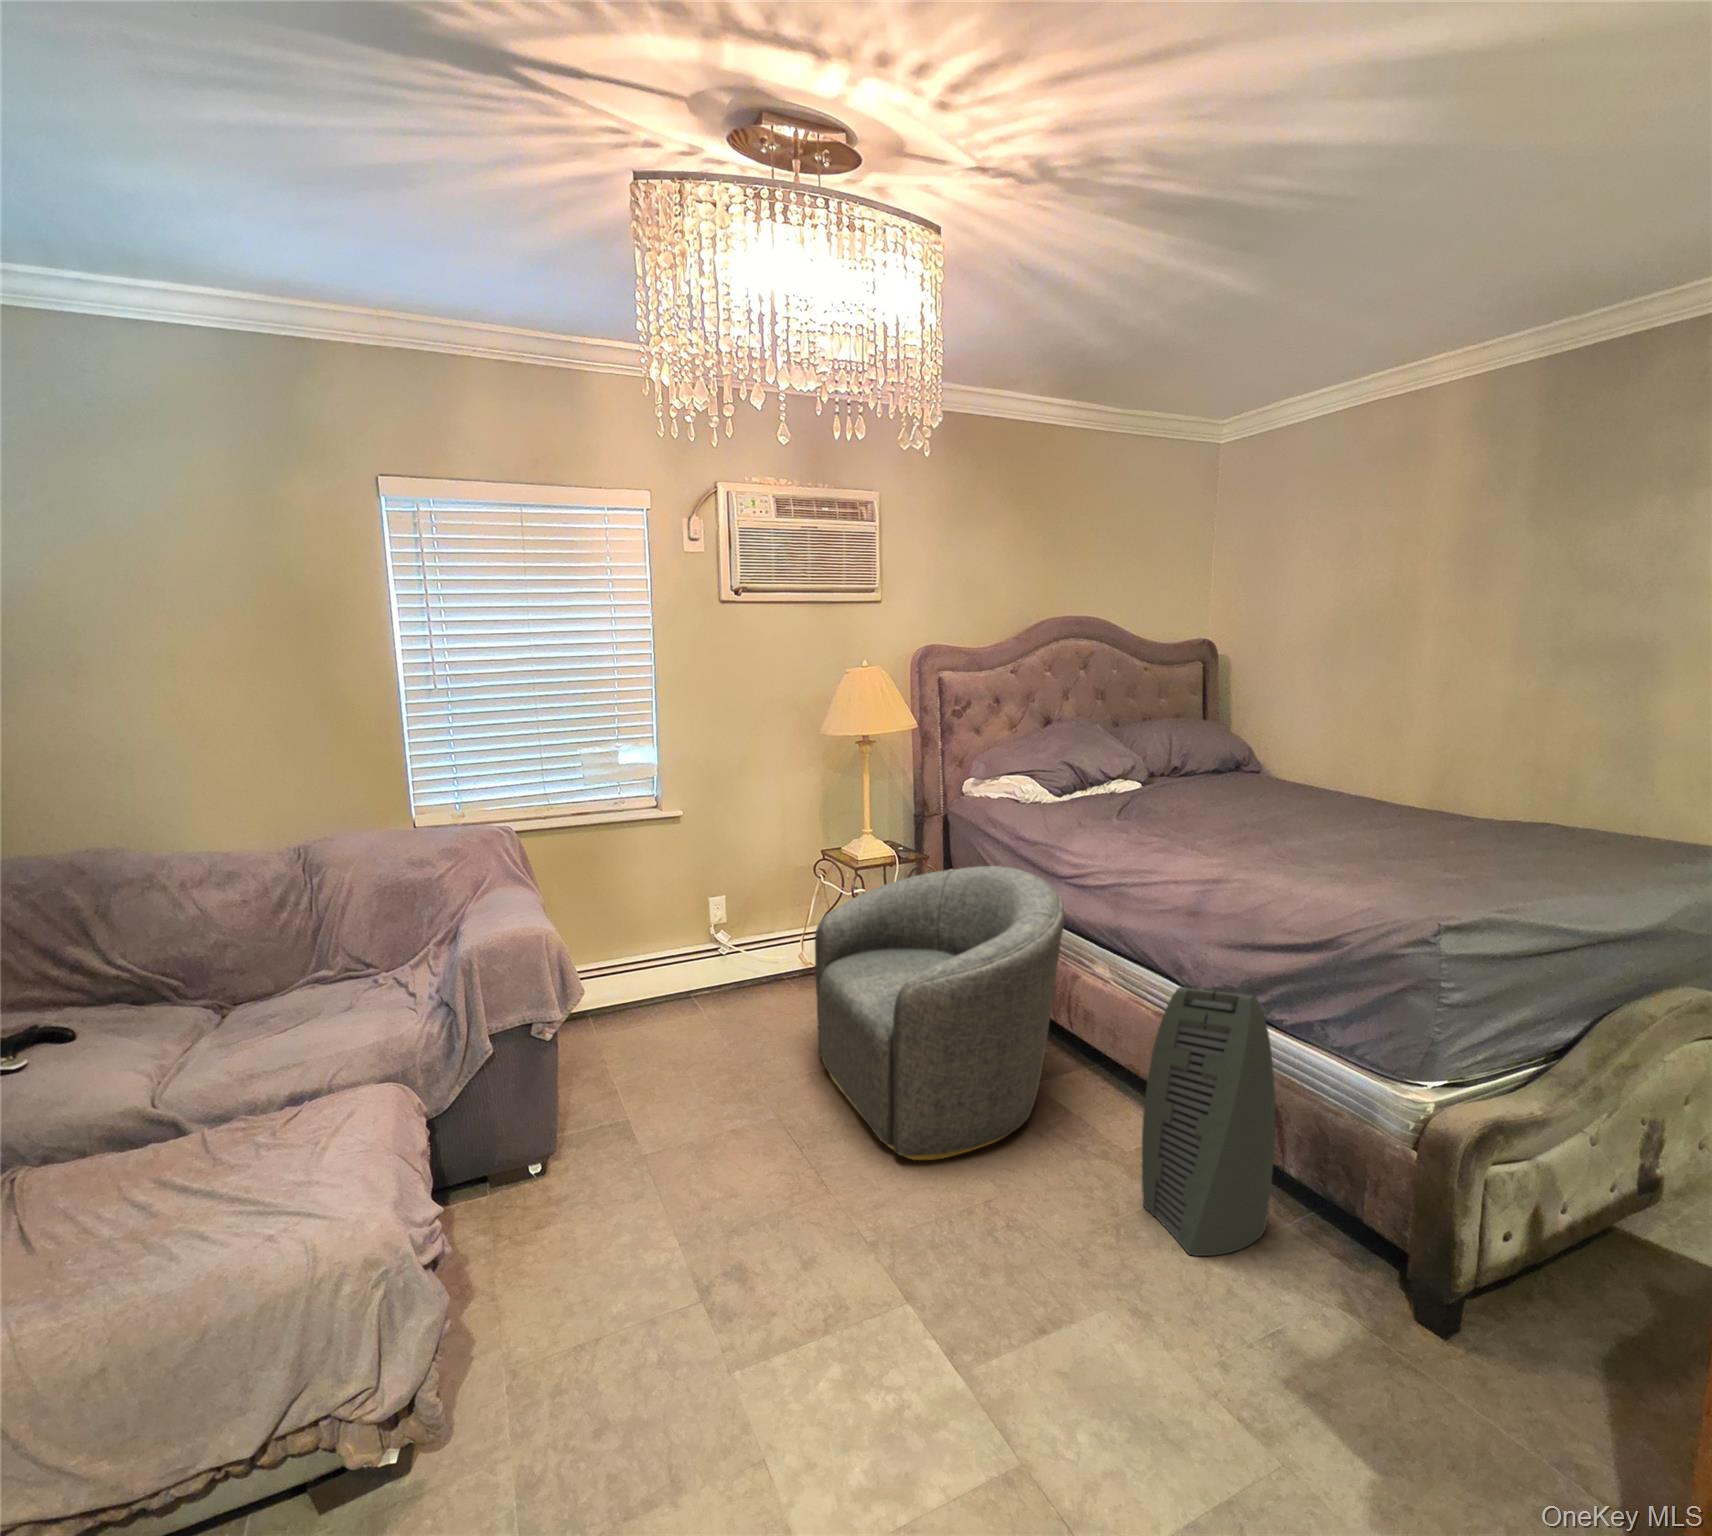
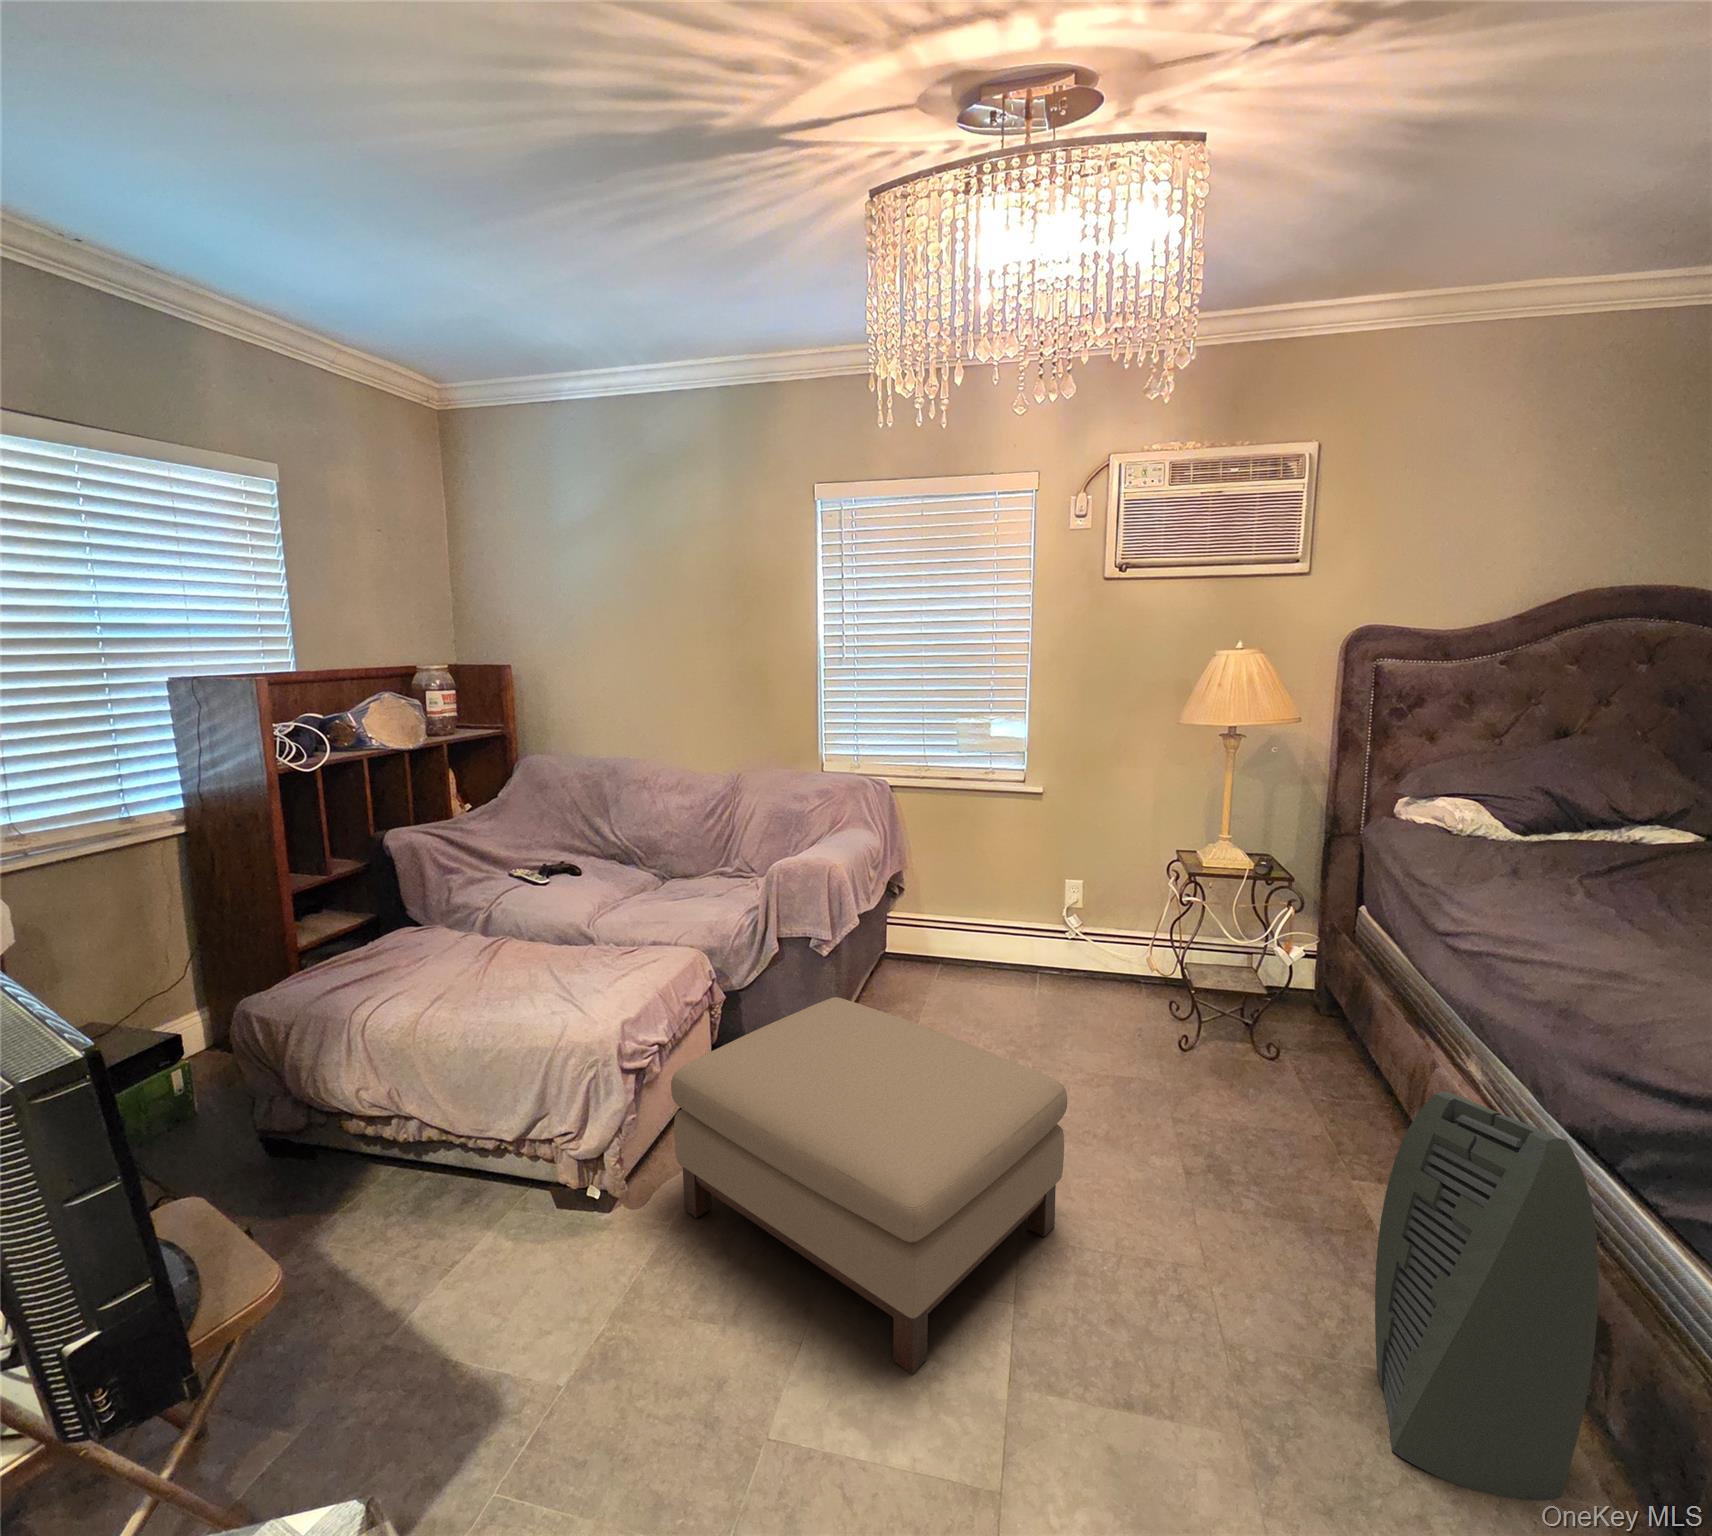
armchair: present [815,866,1064,1160] -> none [1100,896,1405,1219]
ottoman: none [490,1080,900,1419] -> present [671,997,1067,1374]

